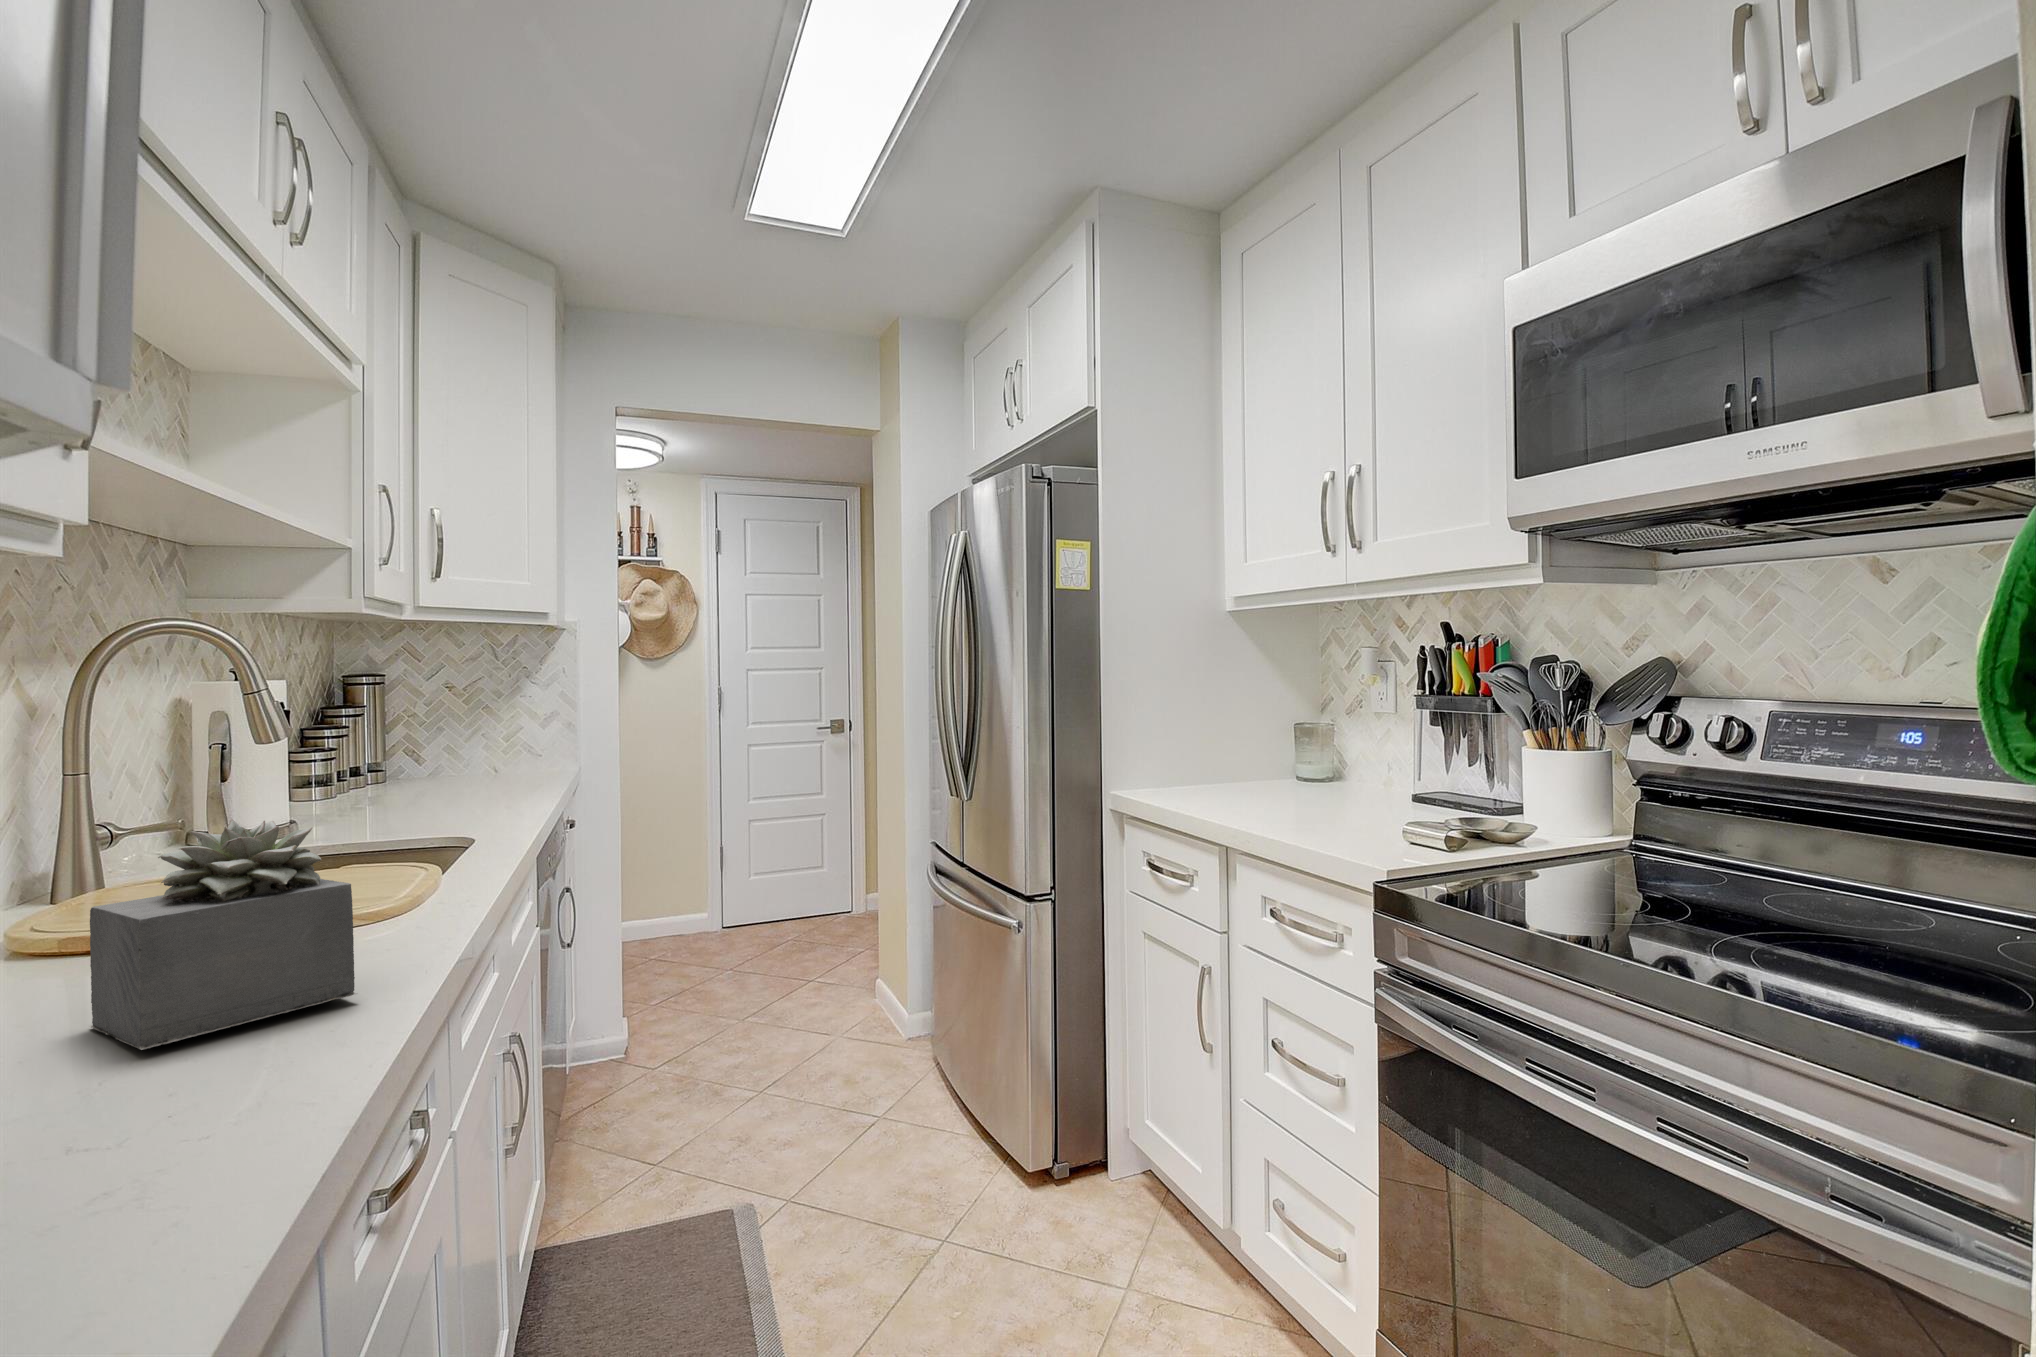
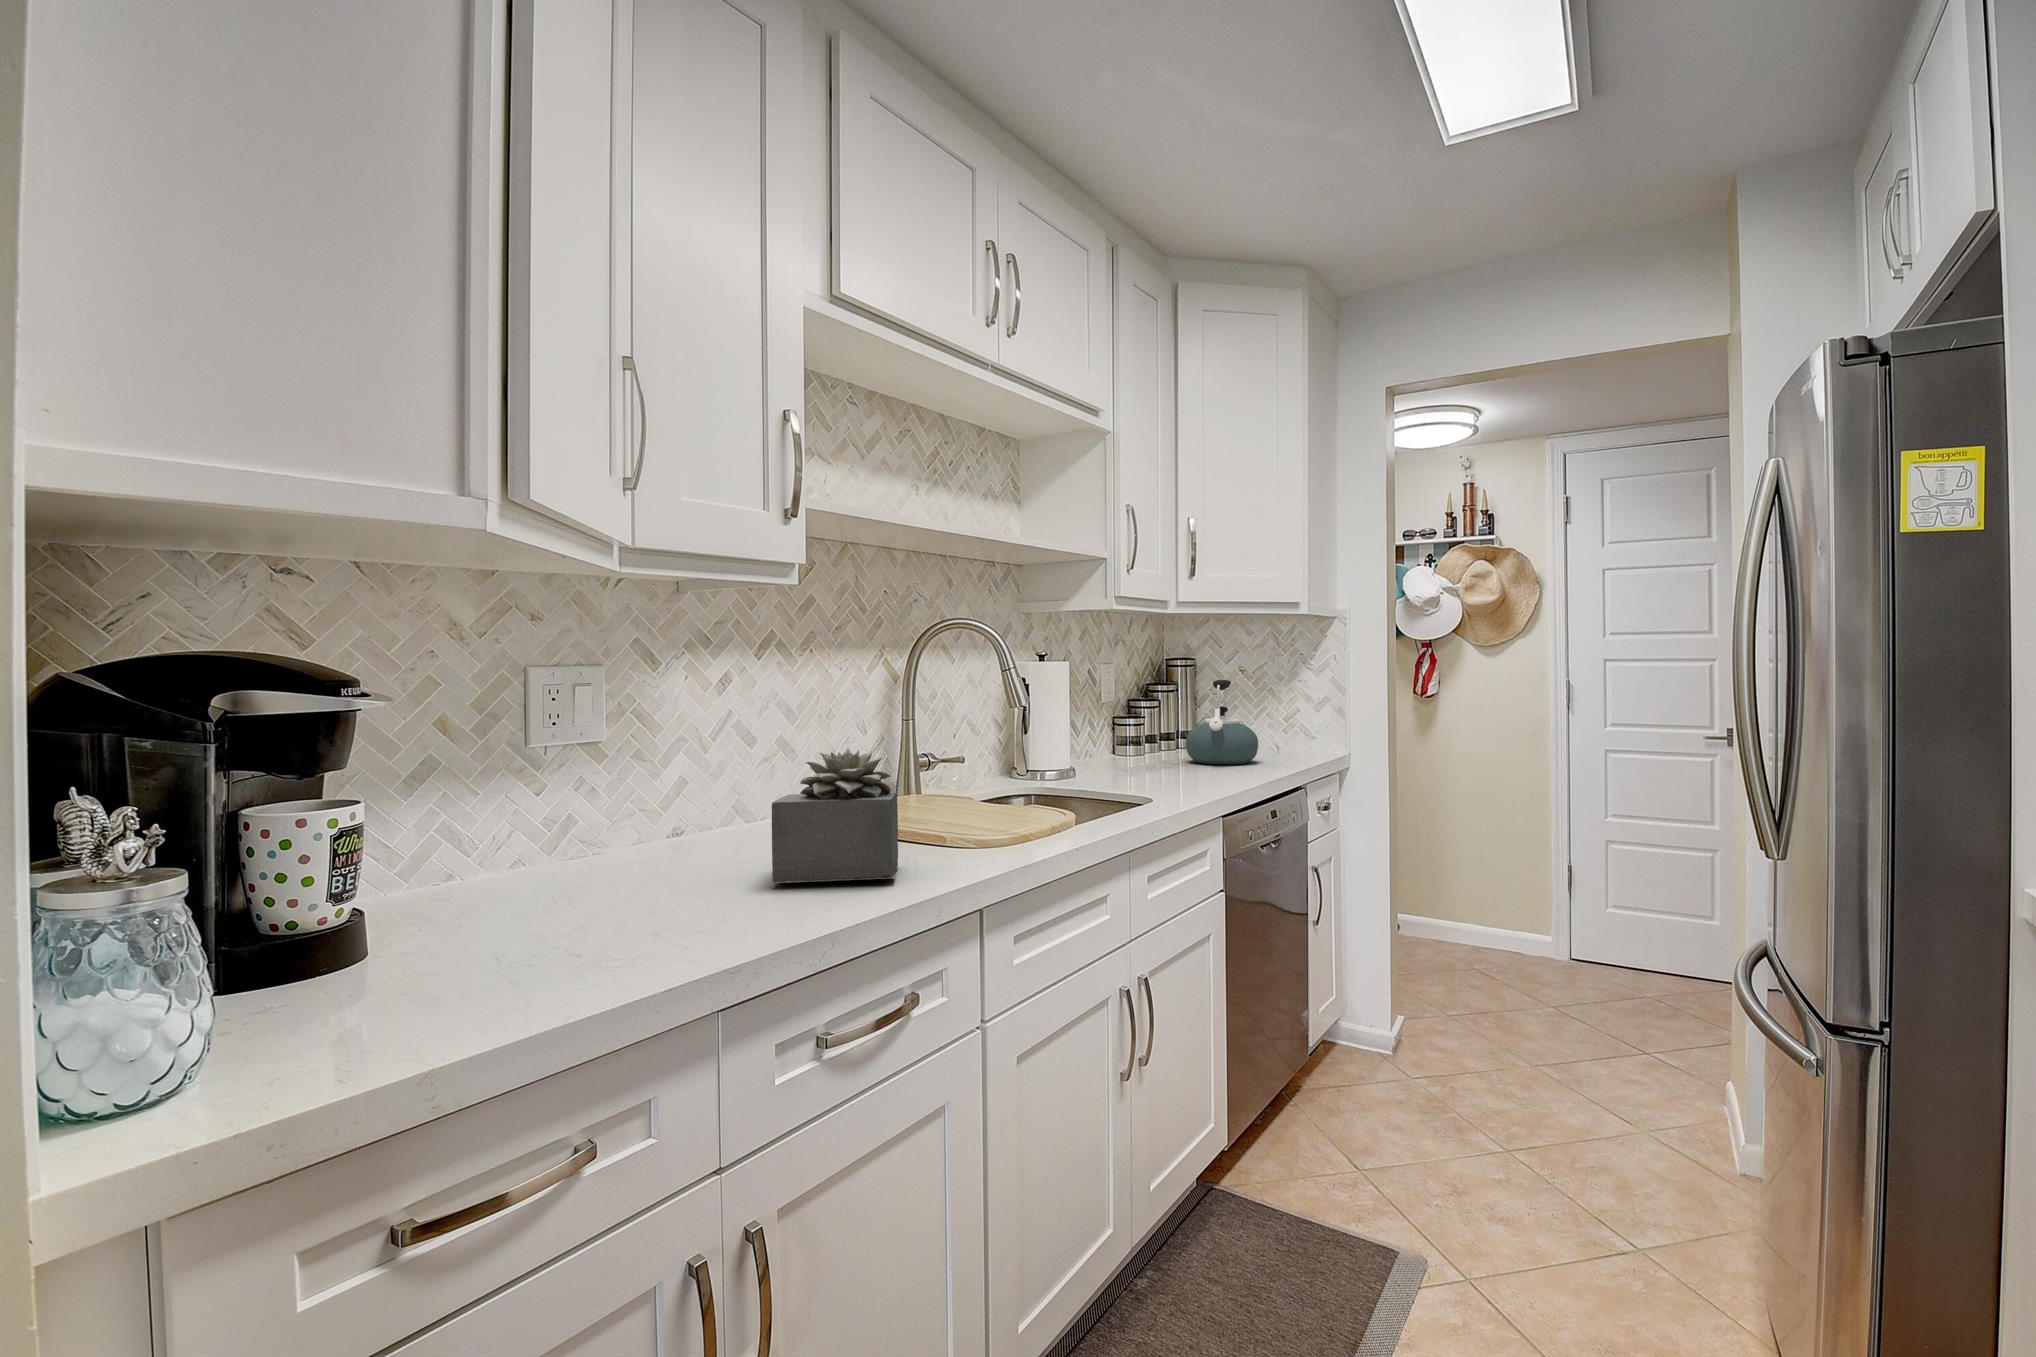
kettle: none [410,702,505,801] -> present [1186,680,1258,764]

